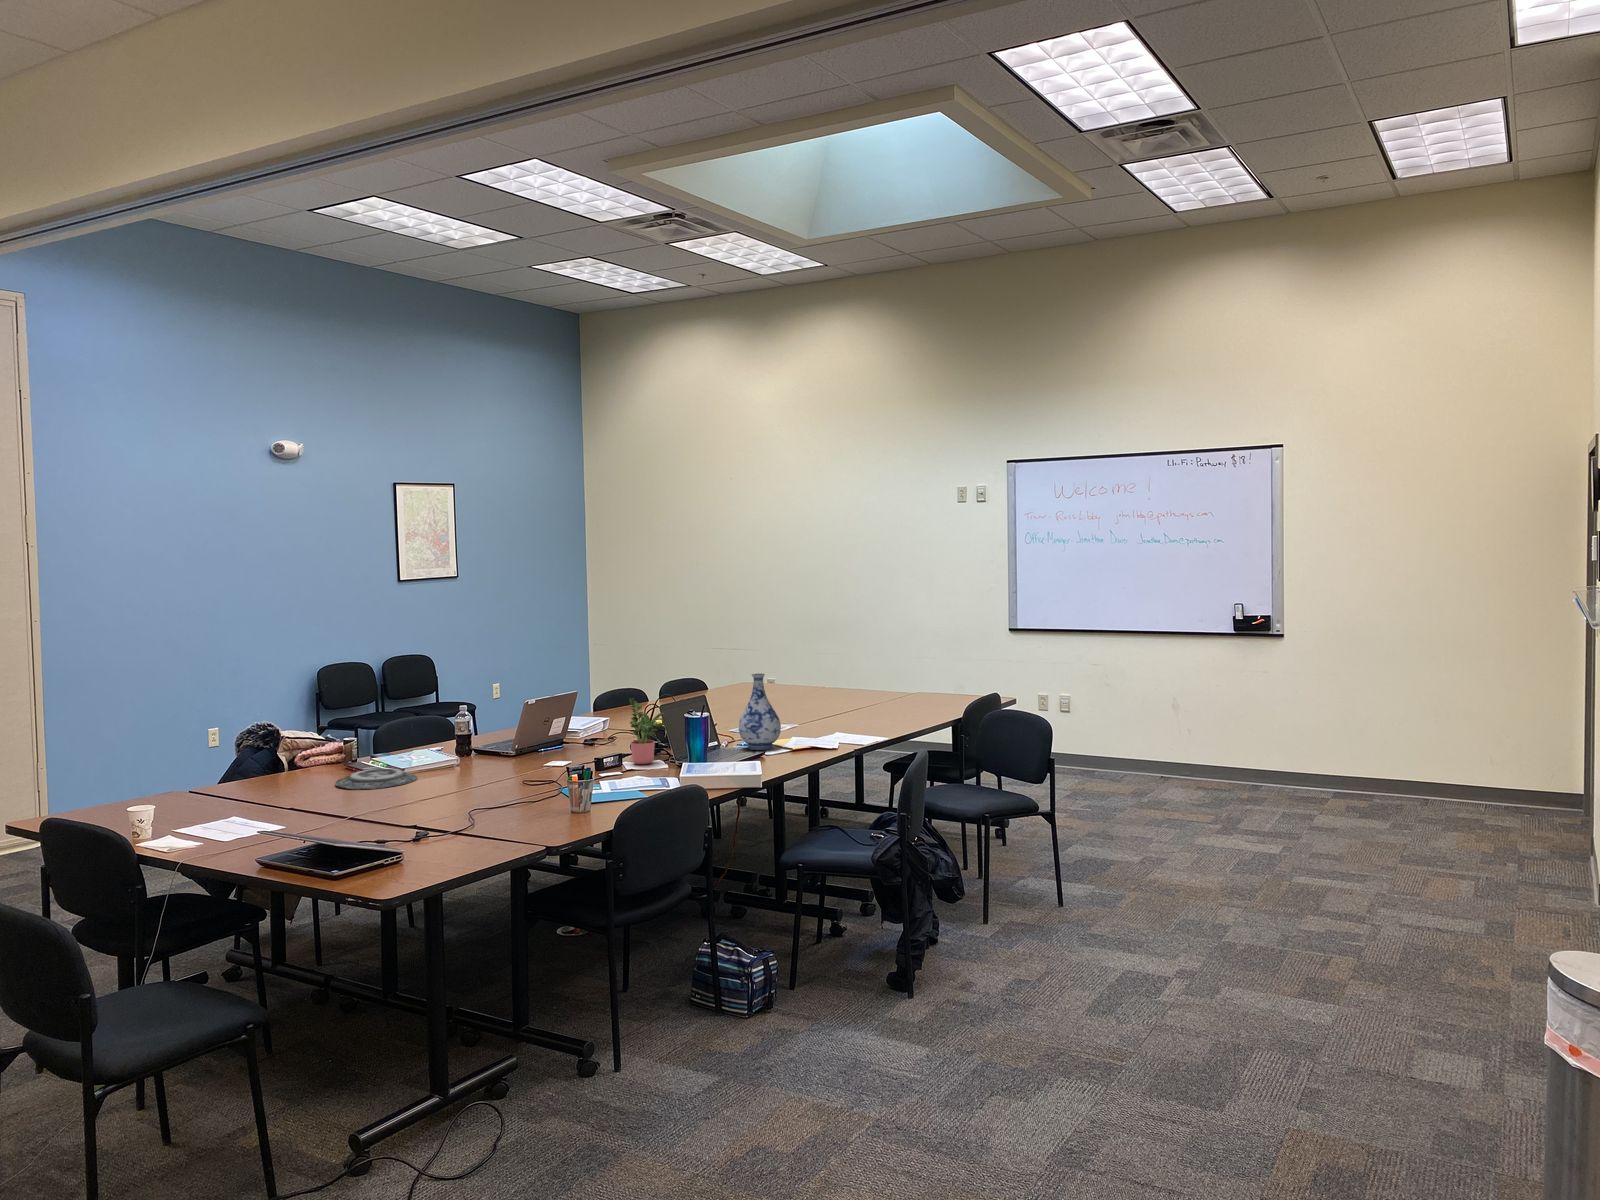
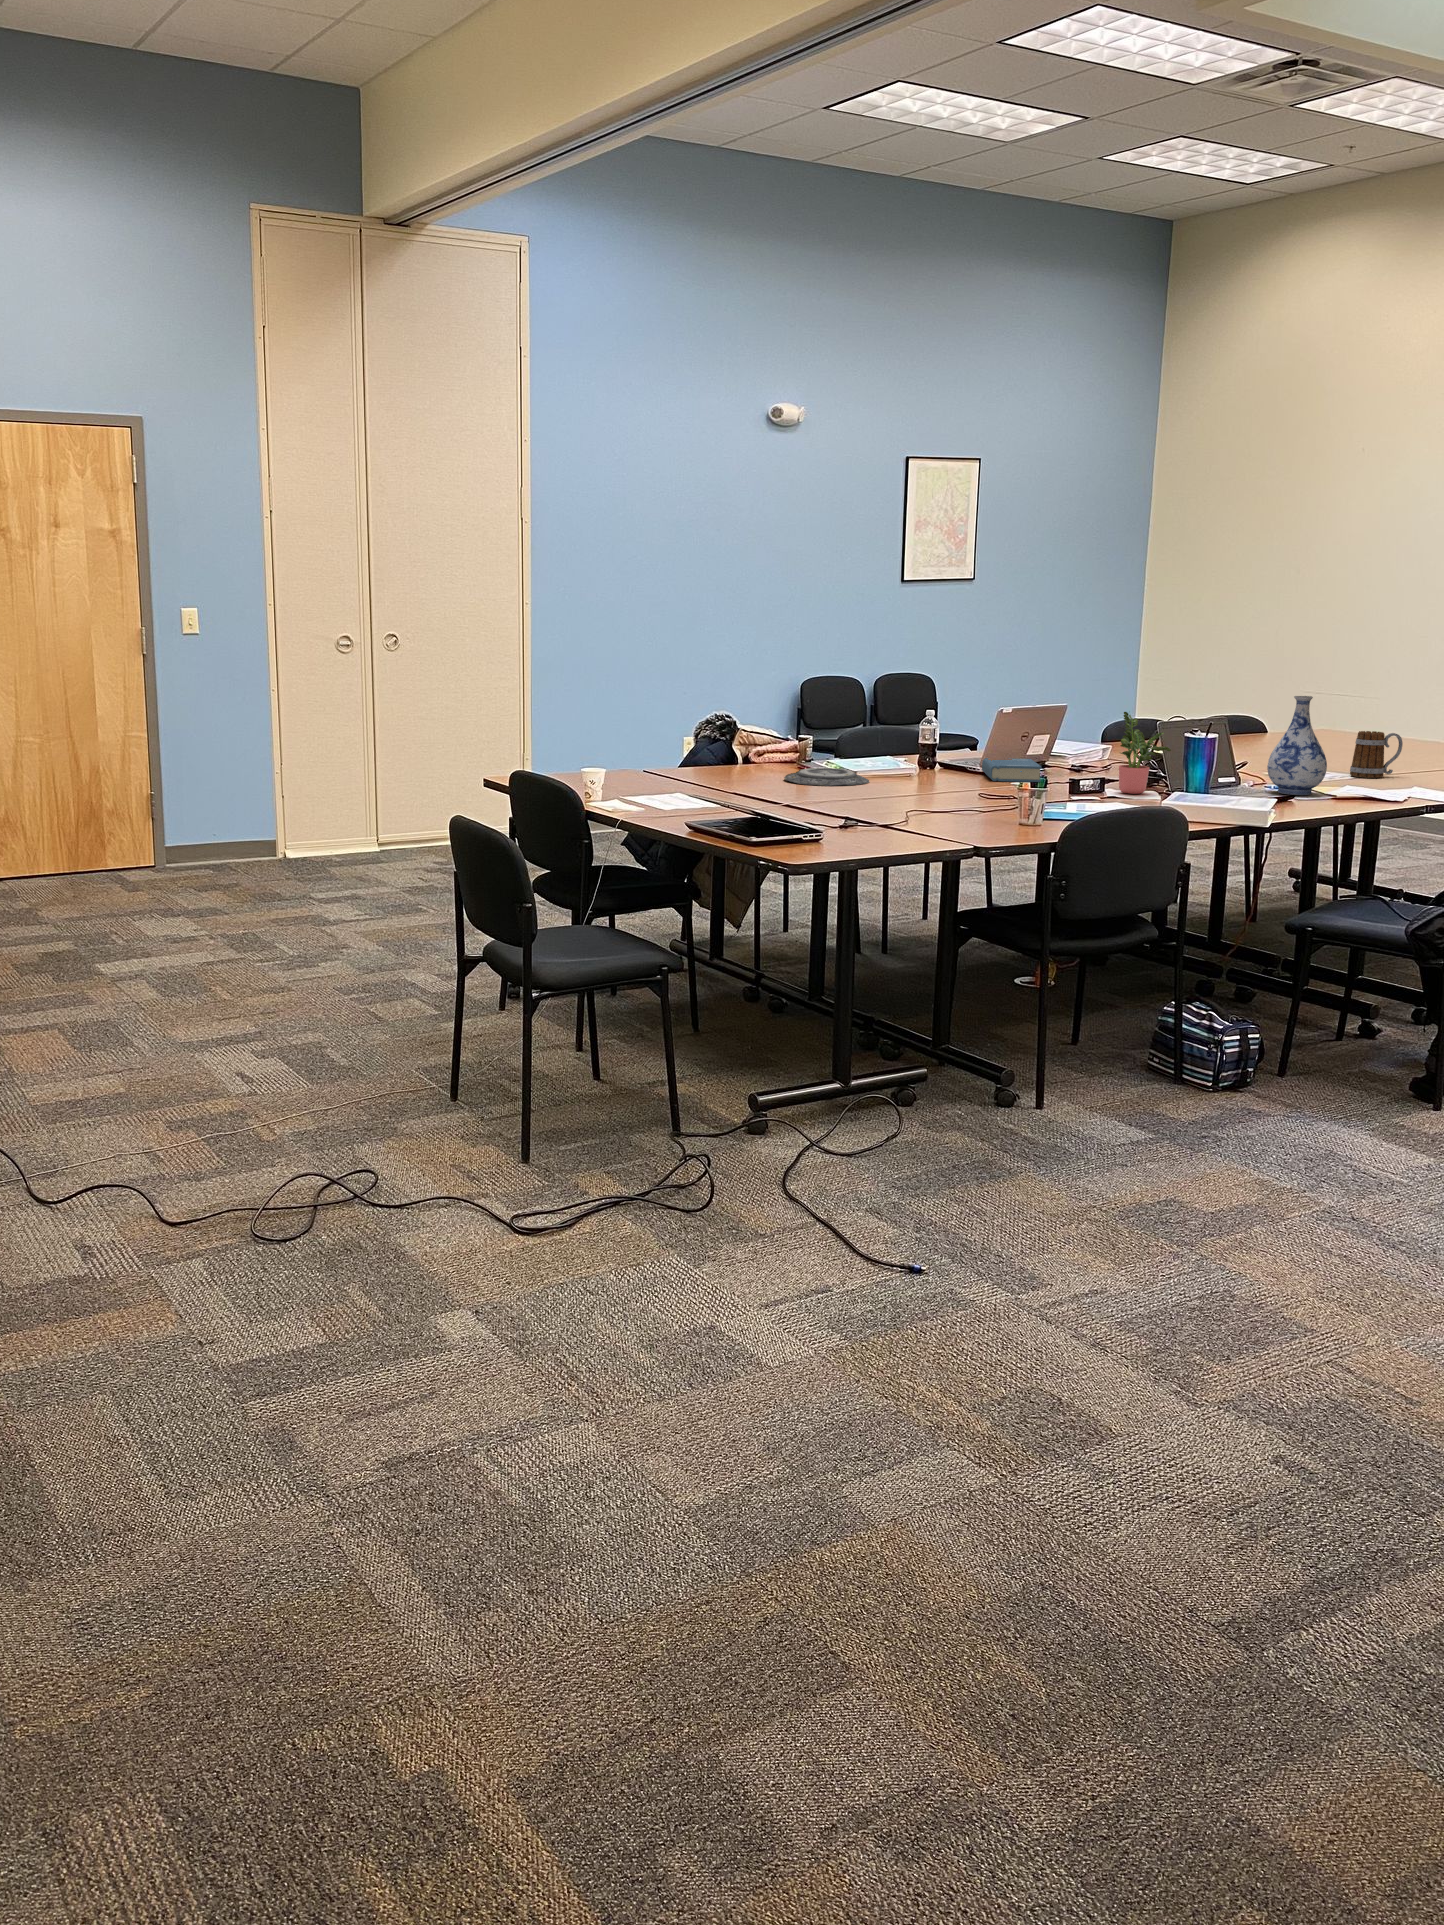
mug: none [786,690,818,725] -> present [1350,731,1403,778]
book: none [512,738,565,763] -> present [982,758,1041,782]

